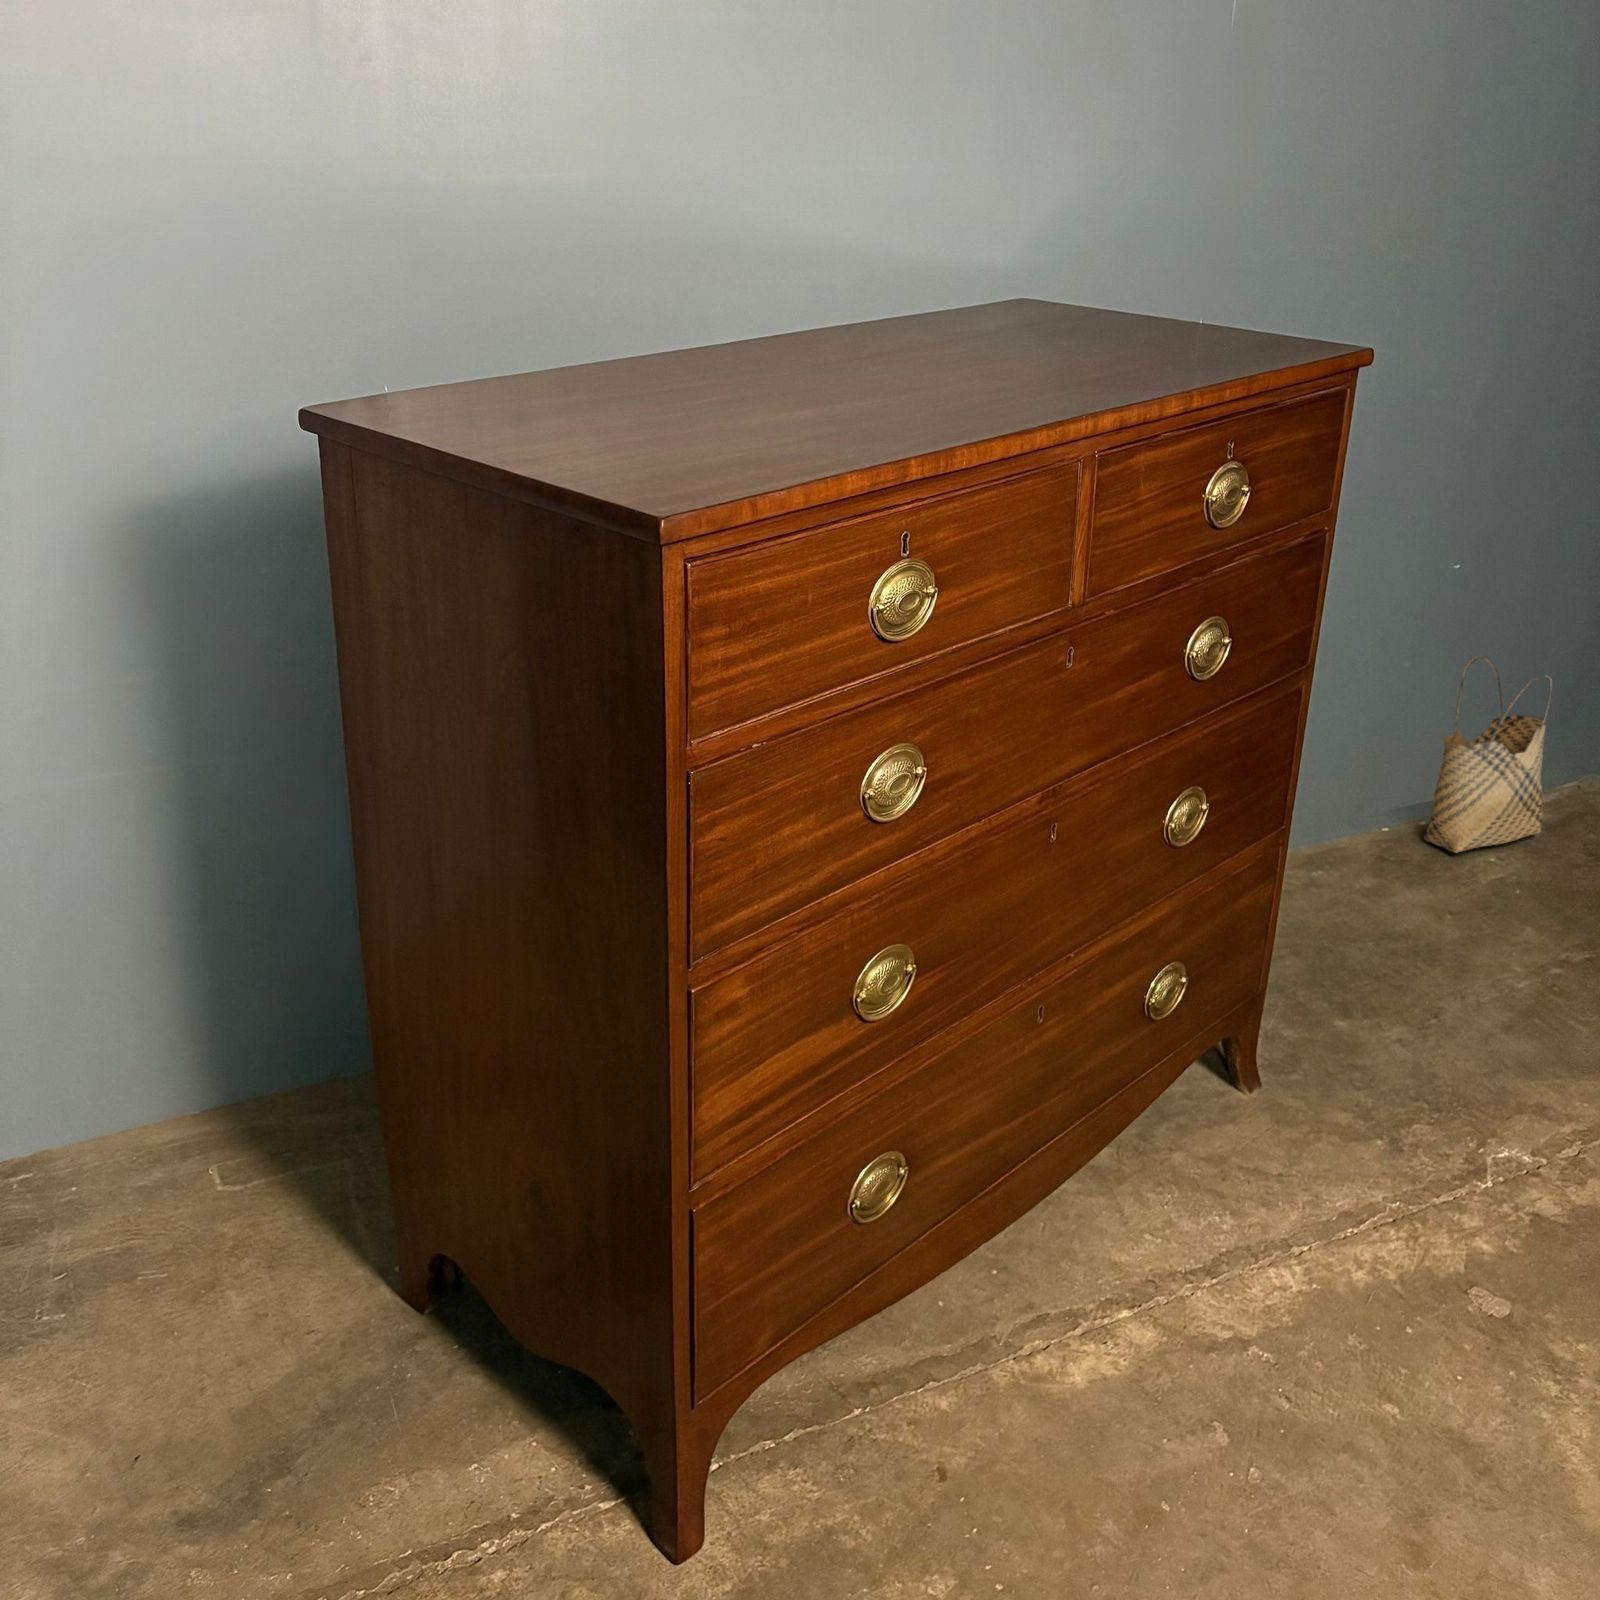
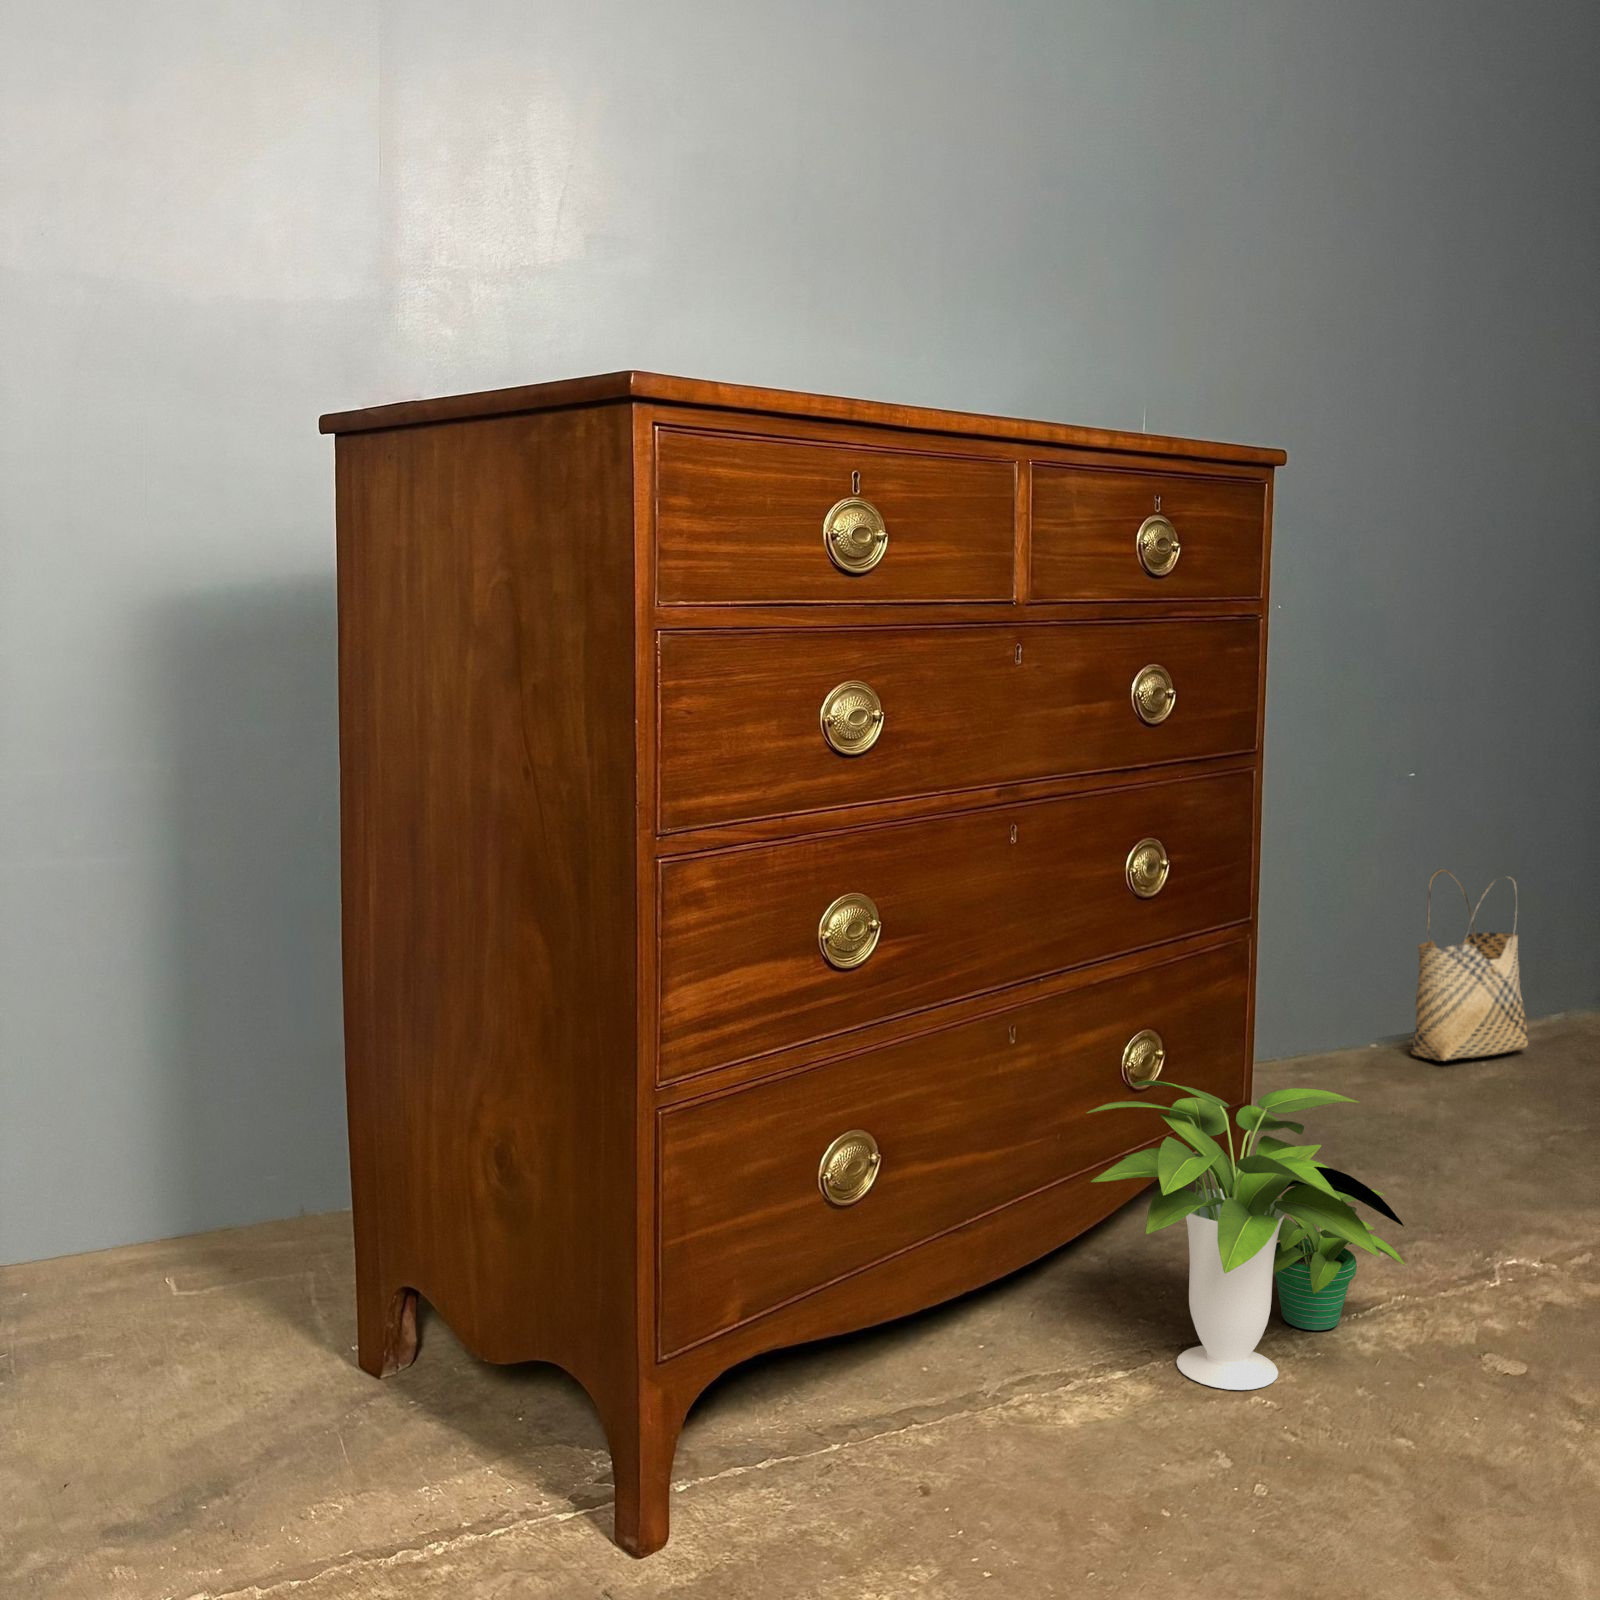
potted plant: none [1109,1040,1413,1338] -> present [1087,1080,1405,1390]

